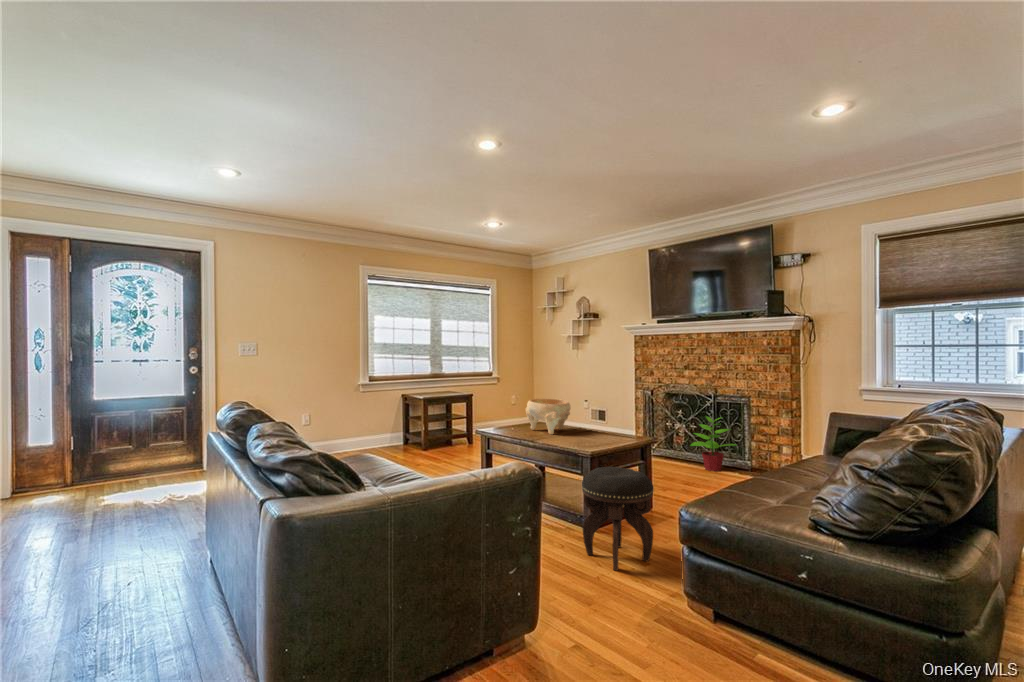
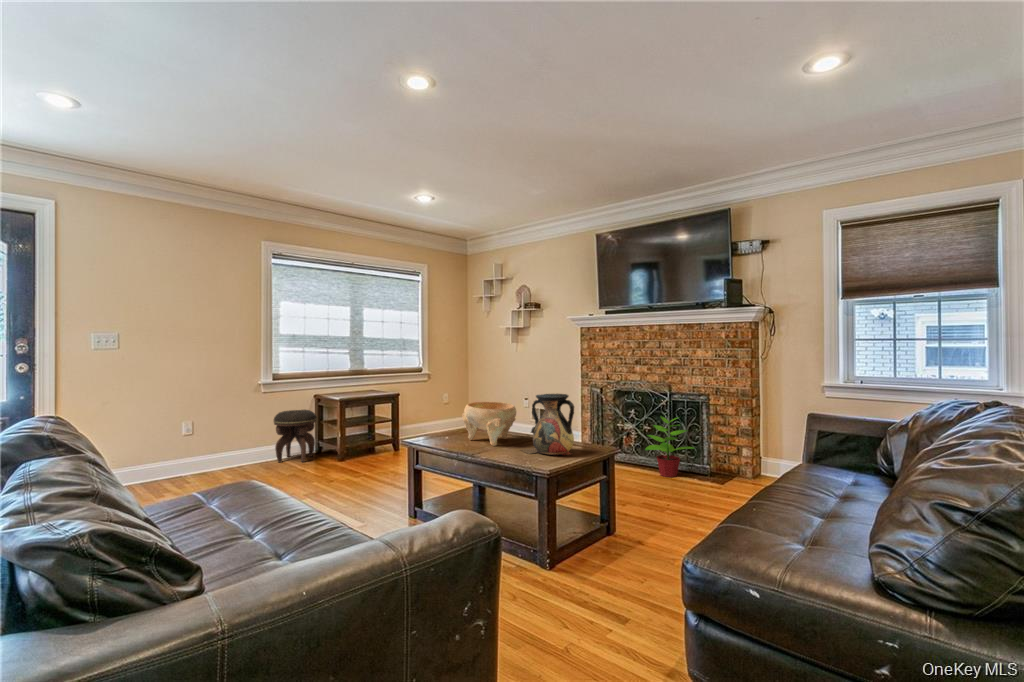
vase: none [572,391,618,443] -> present [521,394,574,456]
footstool: present [582,467,654,571] -> present [274,410,317,462]

